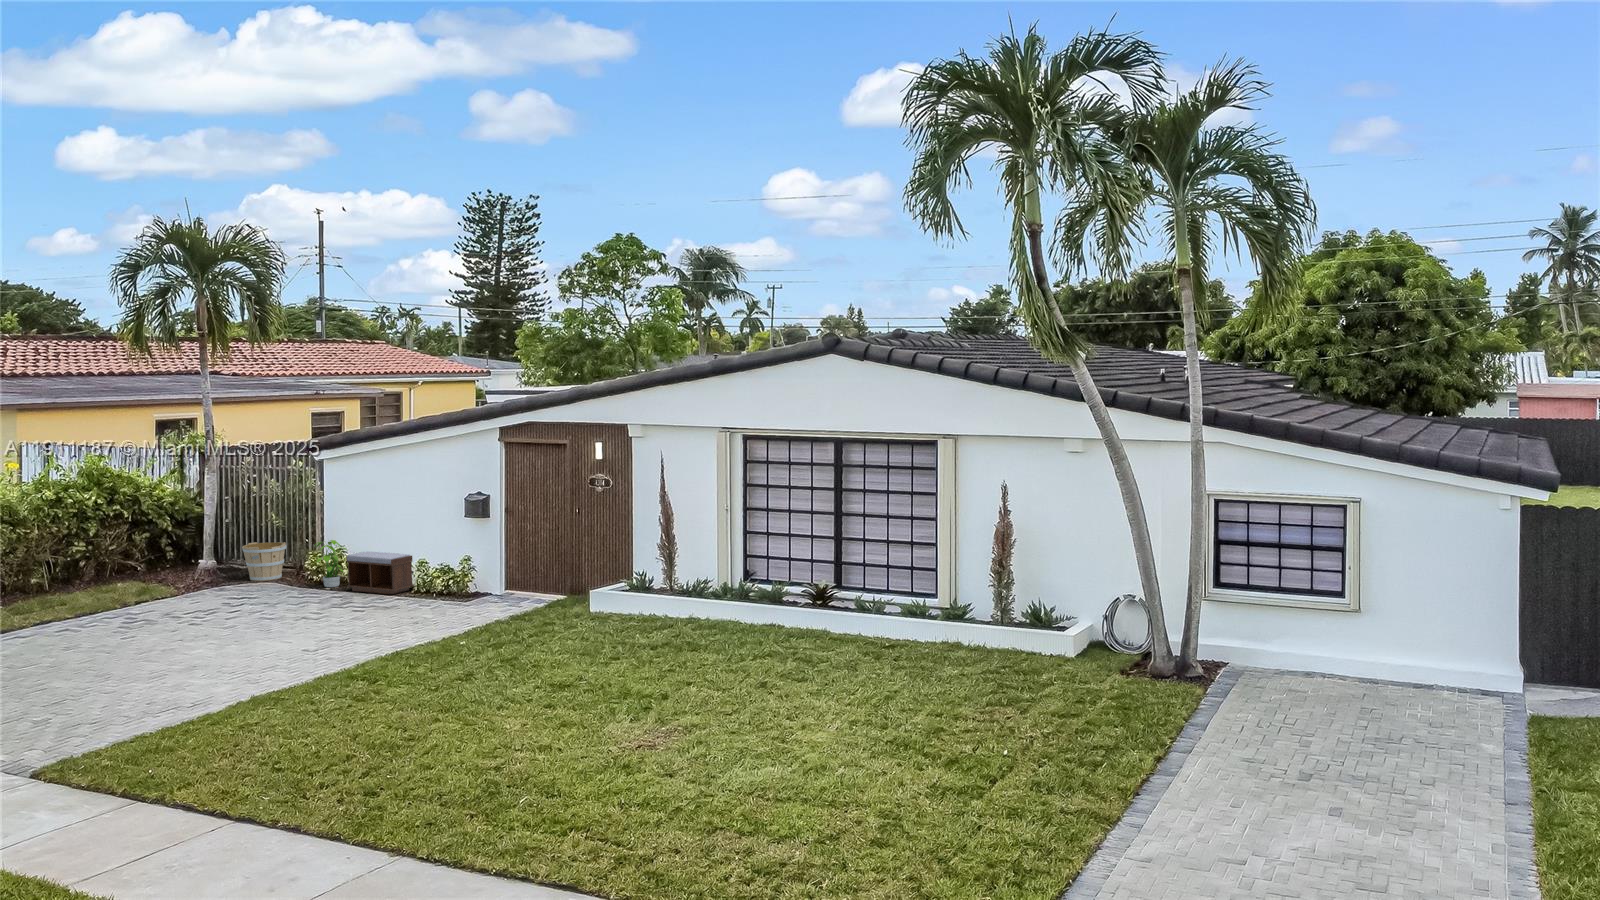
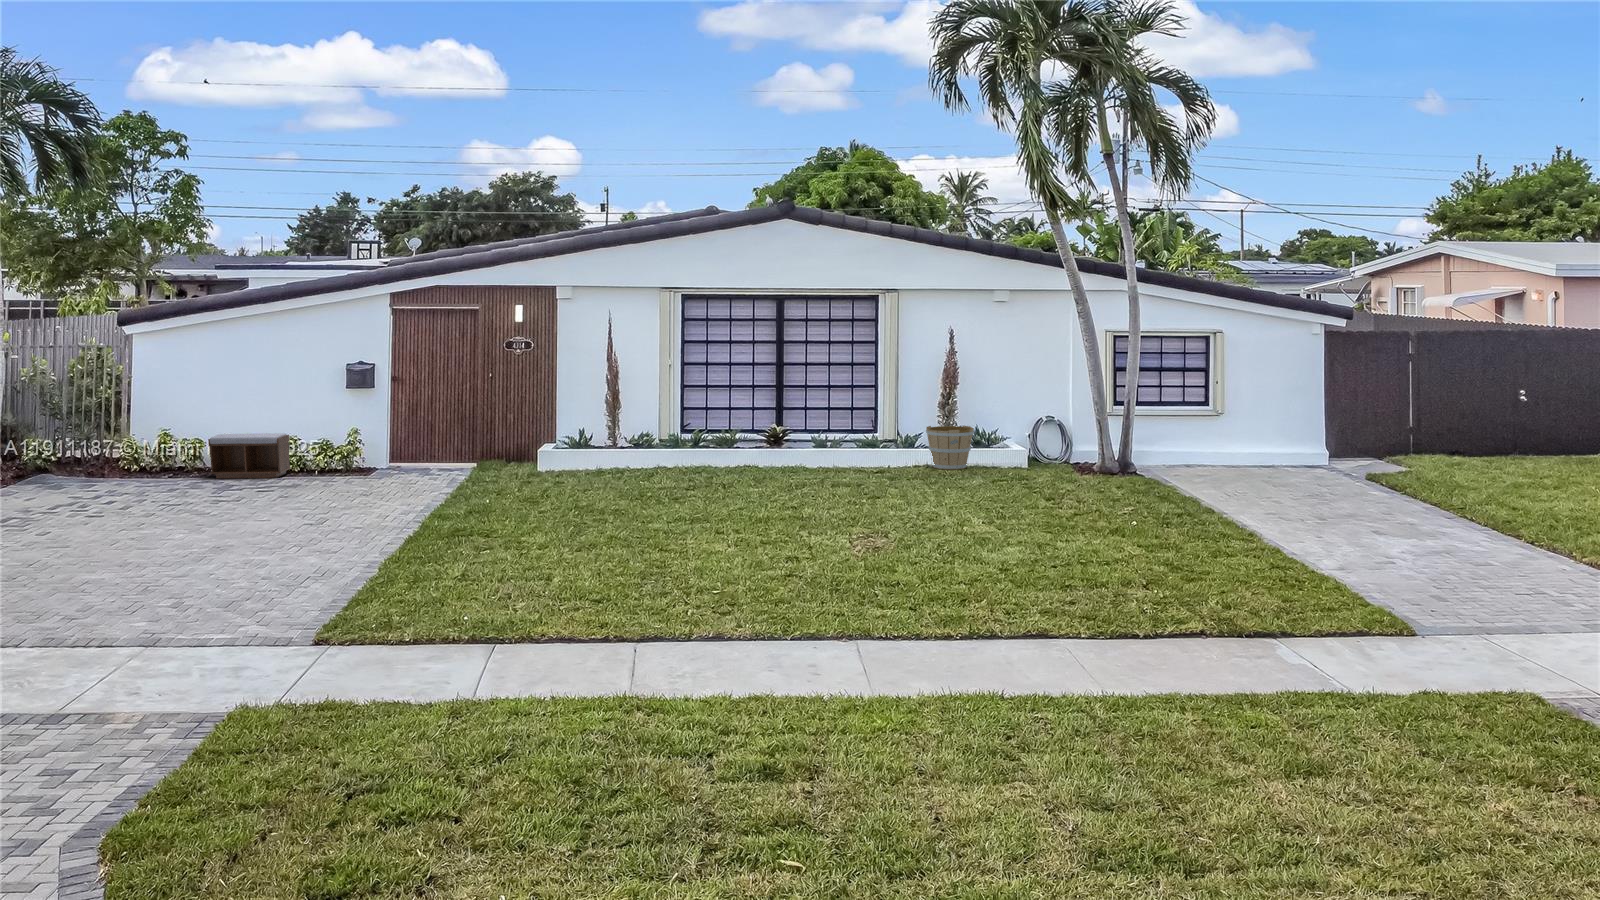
potted plant: present [315,540,347,587] -> none [150,422,191,478]
wooden bucket: present [242,542,287,581] -> present [926,426,974,470]

